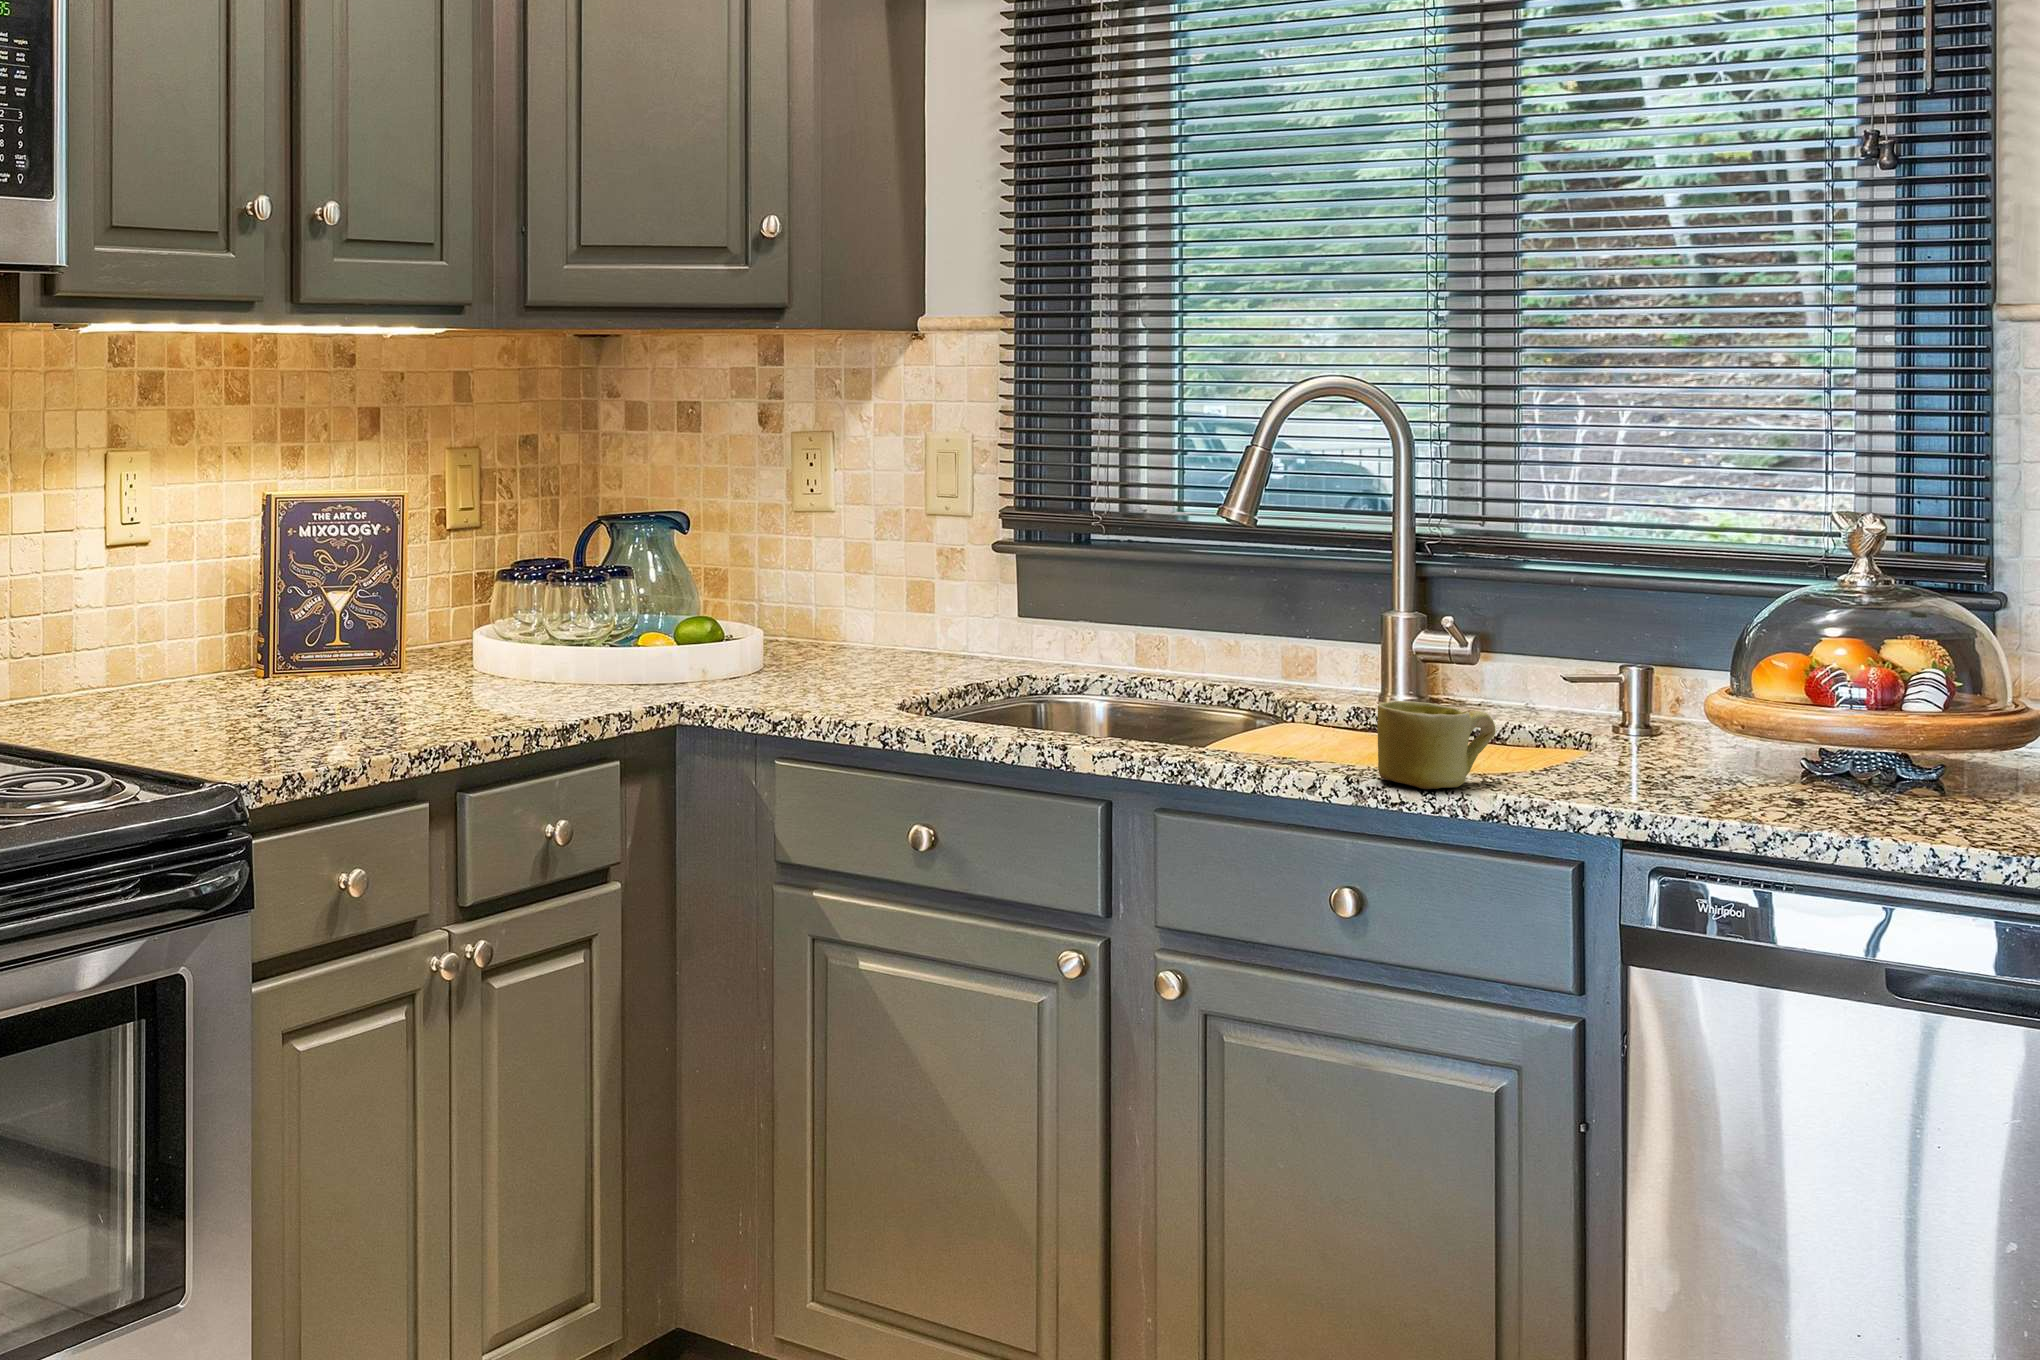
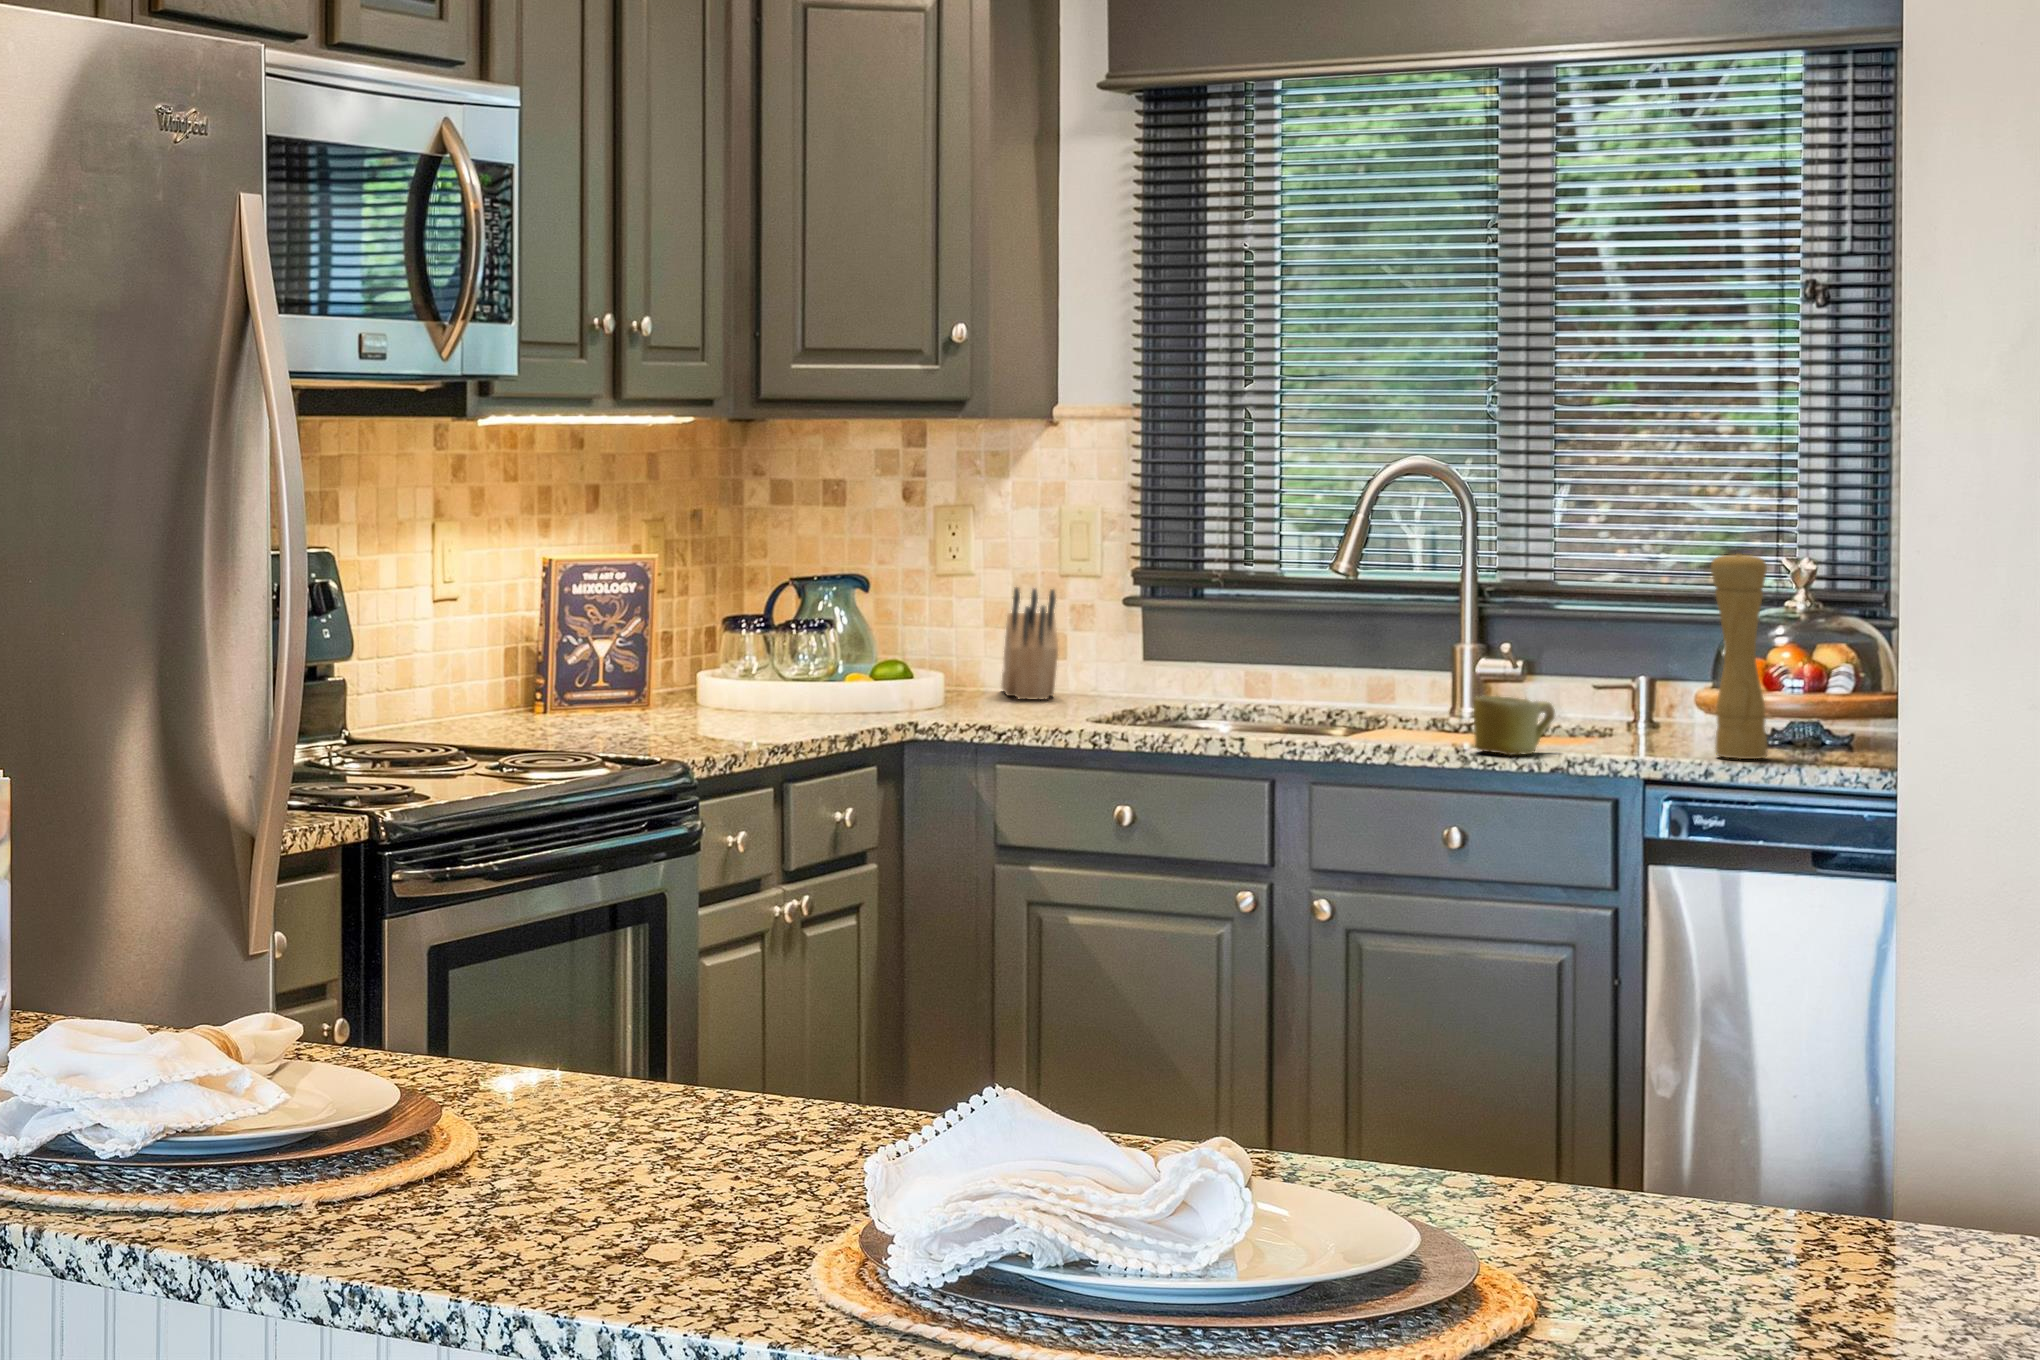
pepper mill: none [1726,507,1812,808] -> present [1711,551,1768,759]
knife block: none [848,531,911,664] -> present [1002,588,1058,699]

